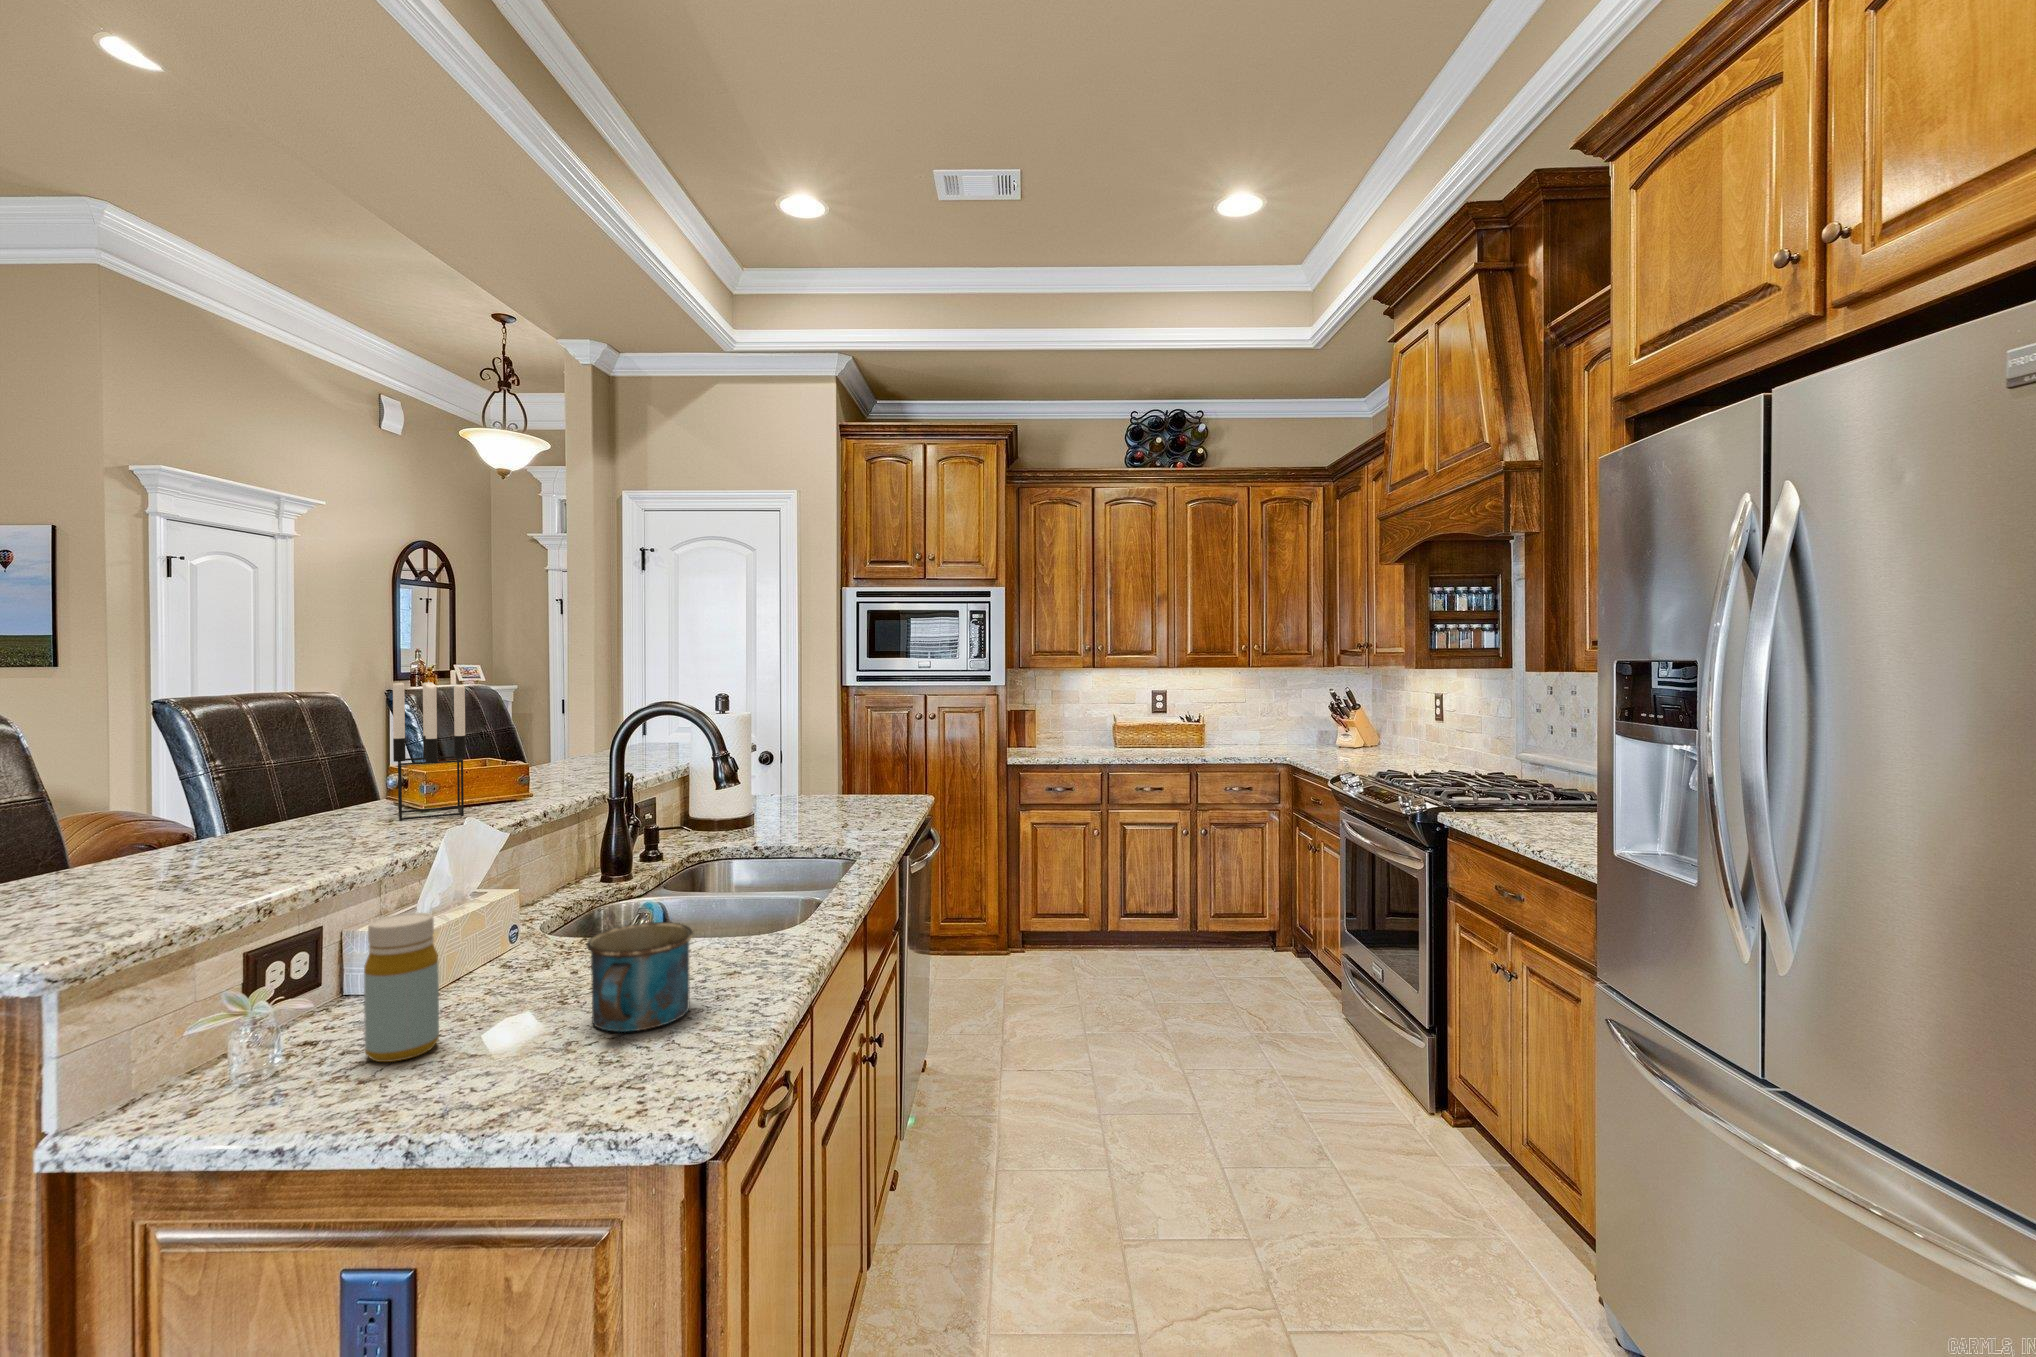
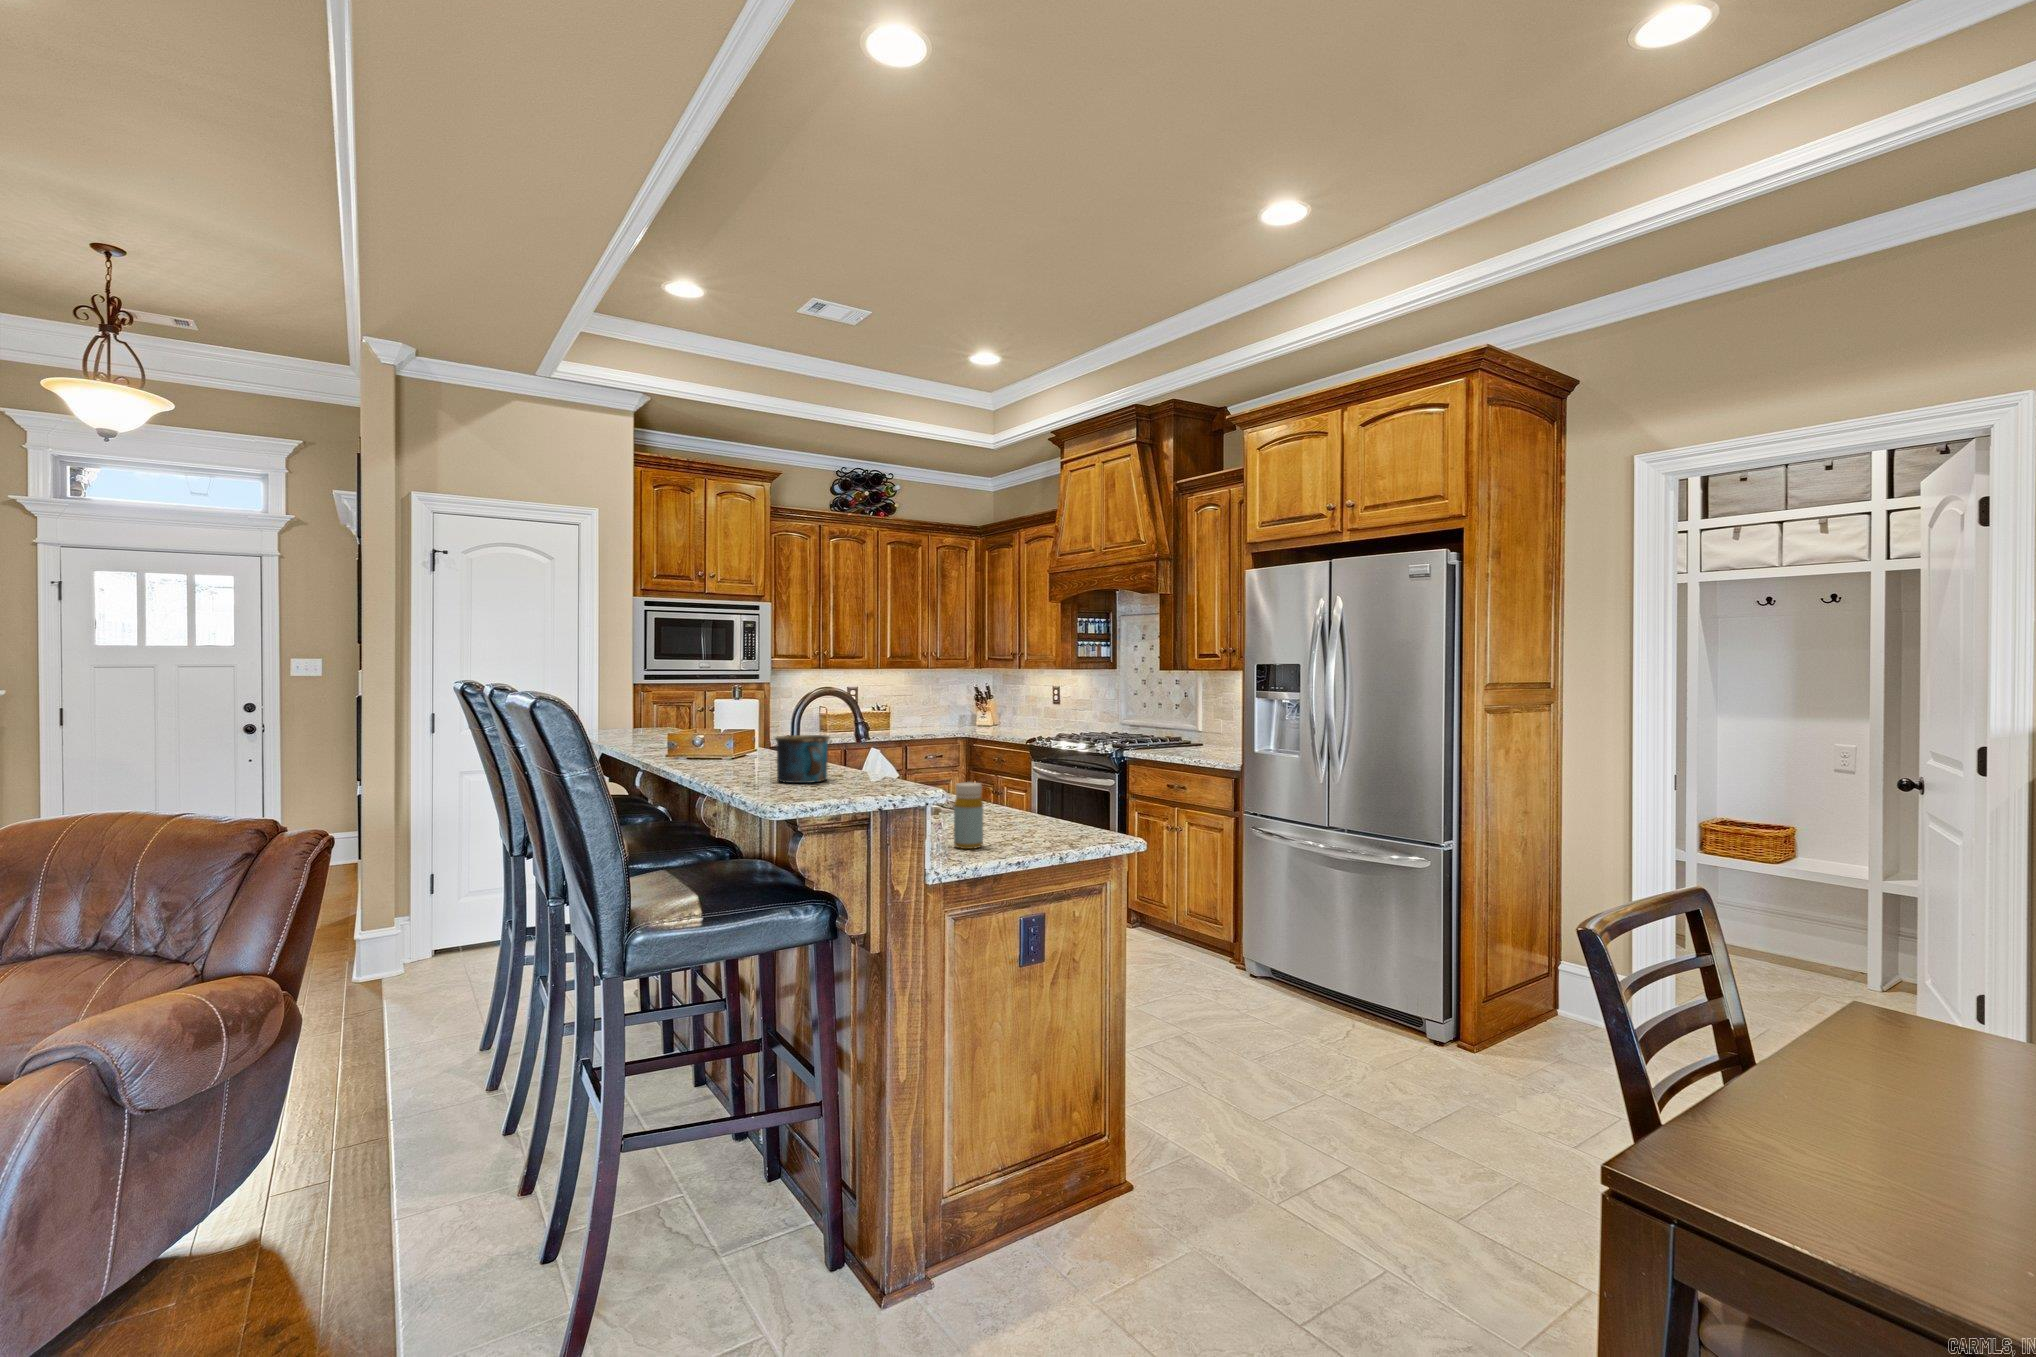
candle holder: present [393,681,466,820] -> none [691,672,744,766]
mug: present [587,922,693,1032] -> present [775,735,829,783]

